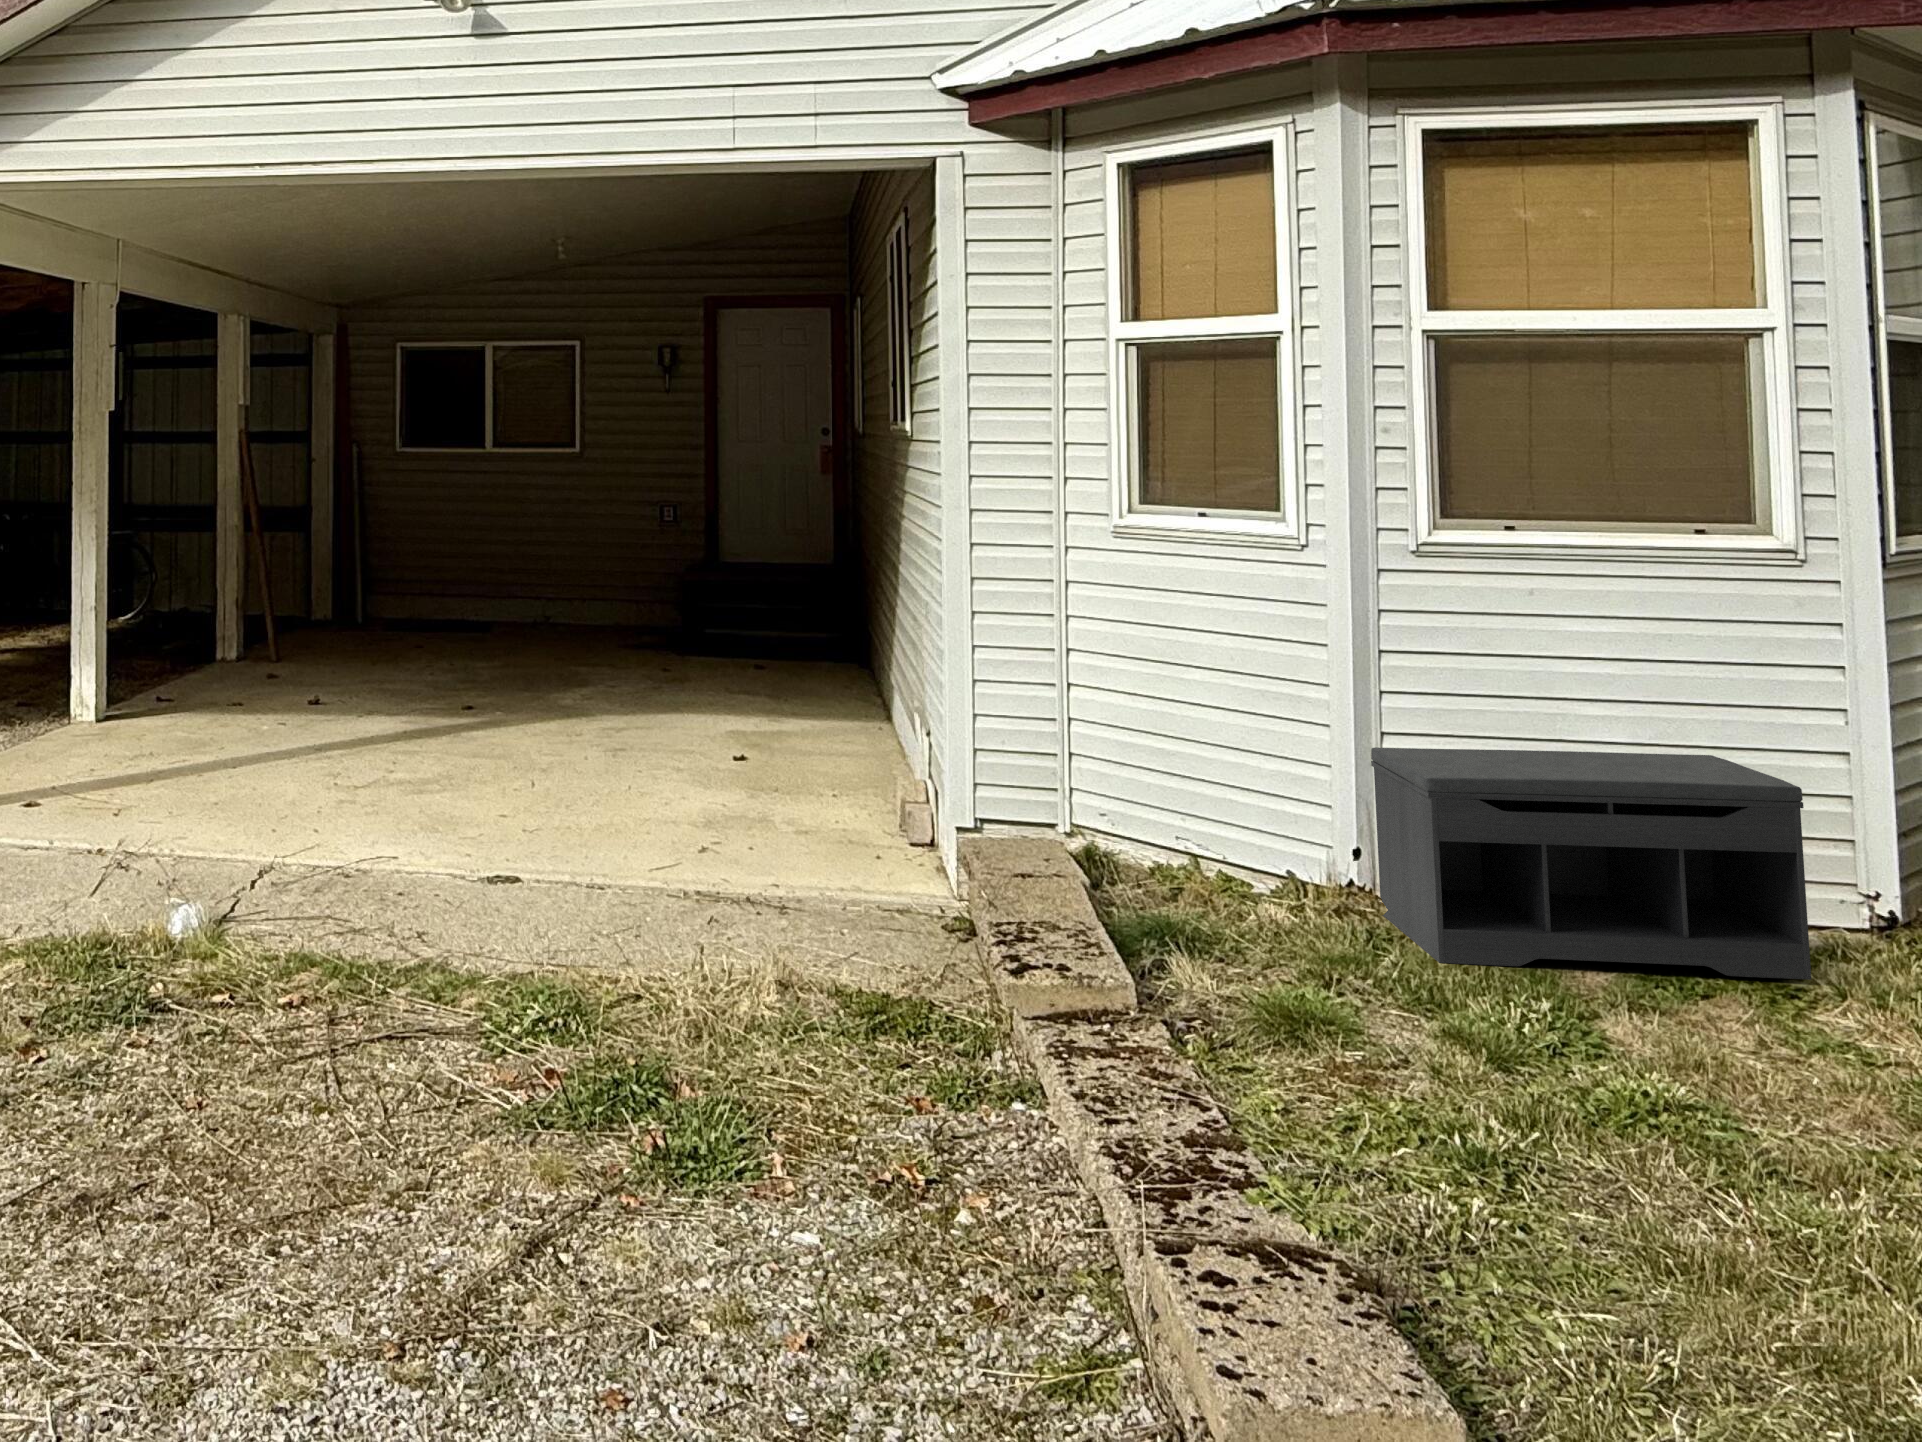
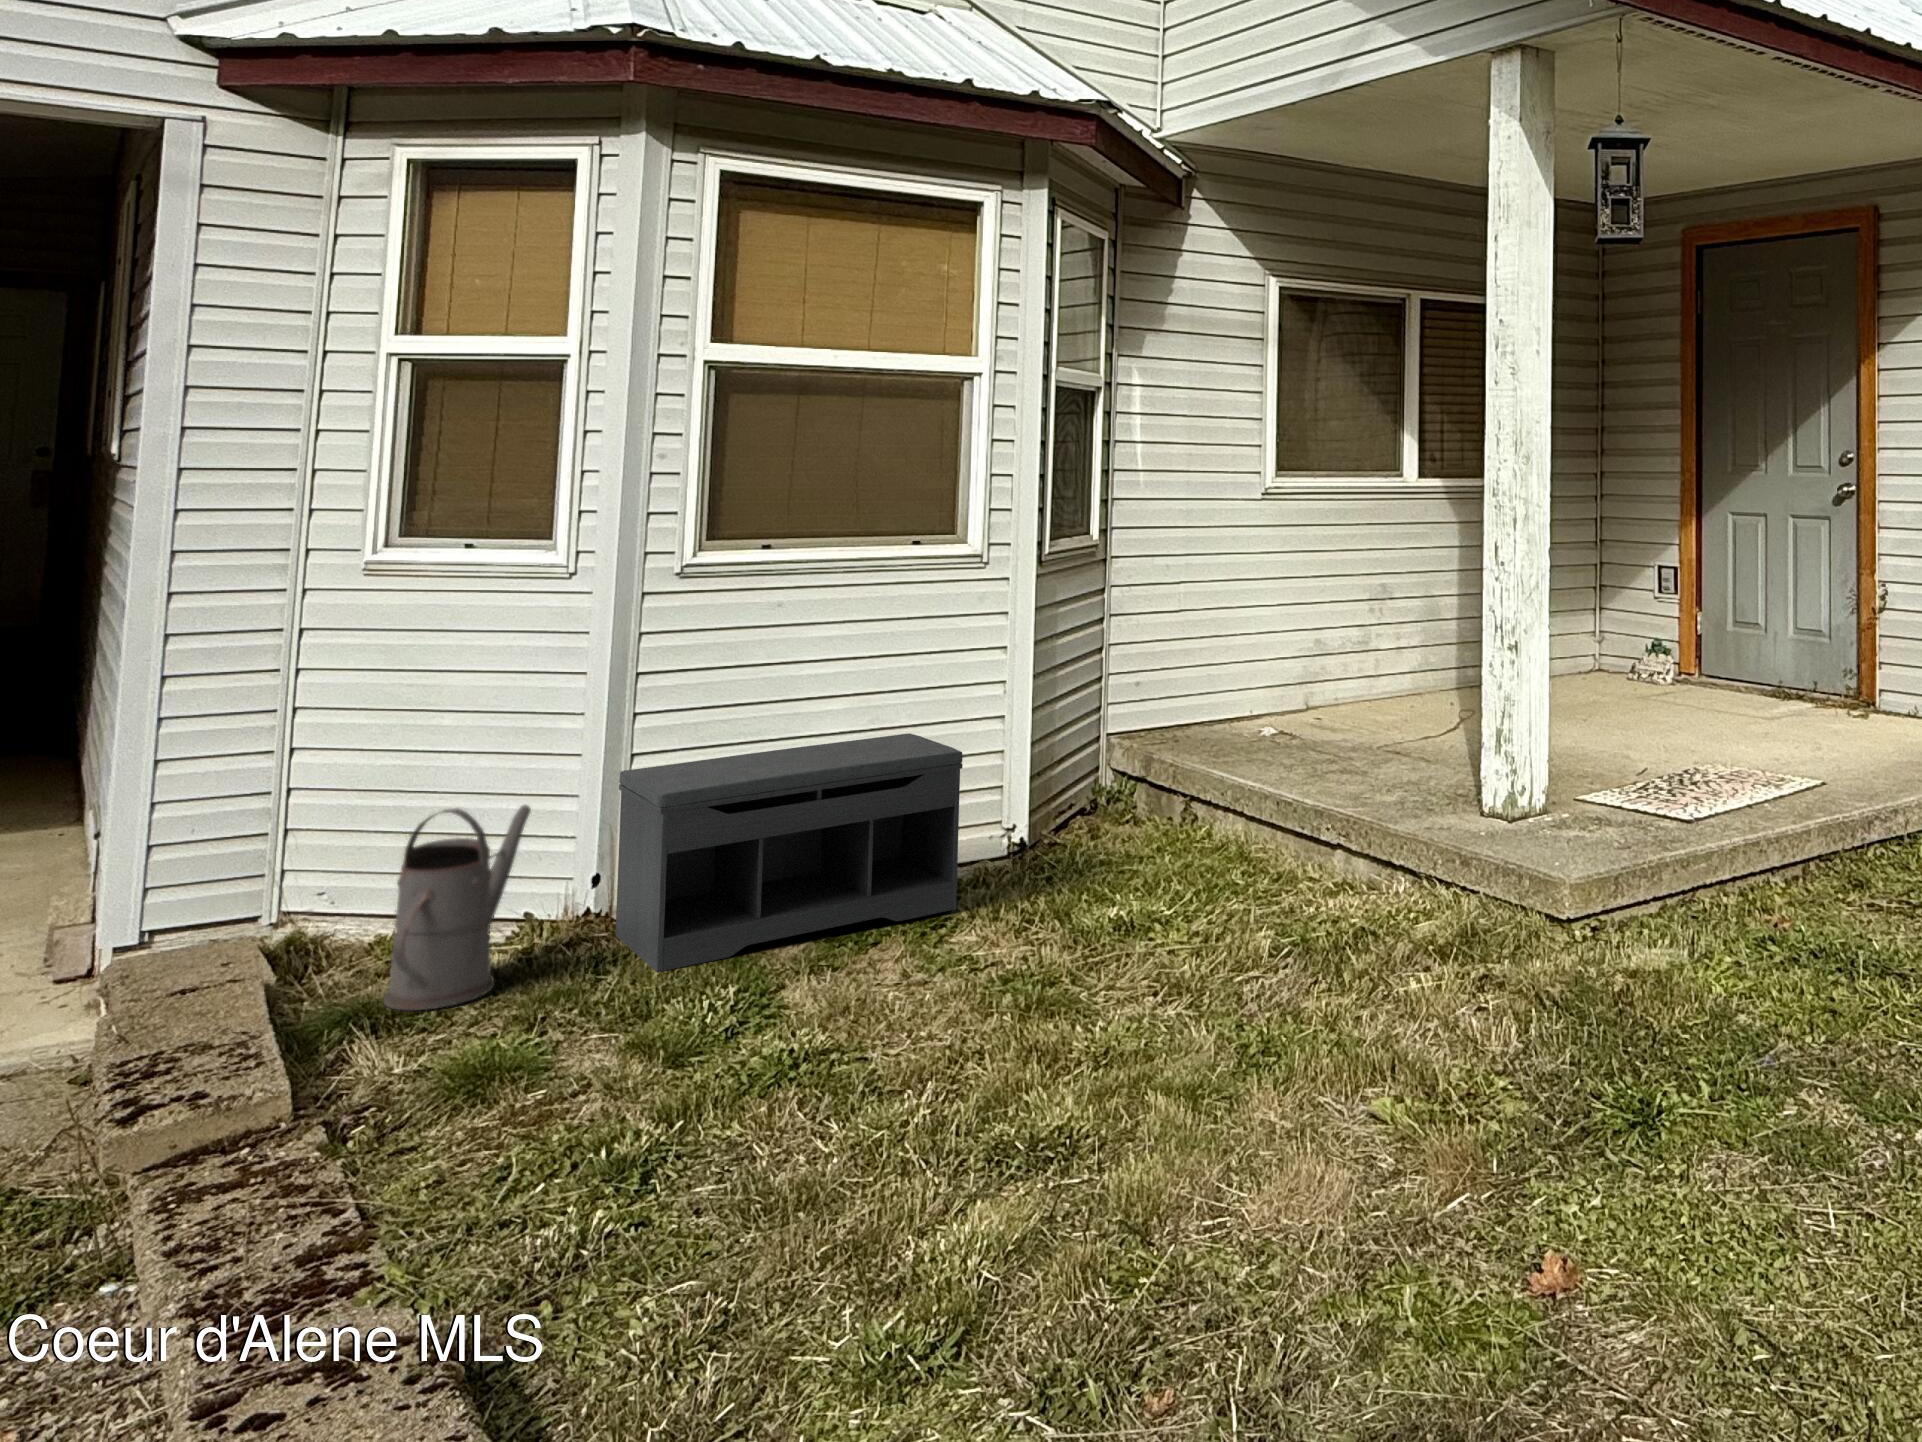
watering can: none [1178,758,1286,944] -> present [383,805,531,1010]

